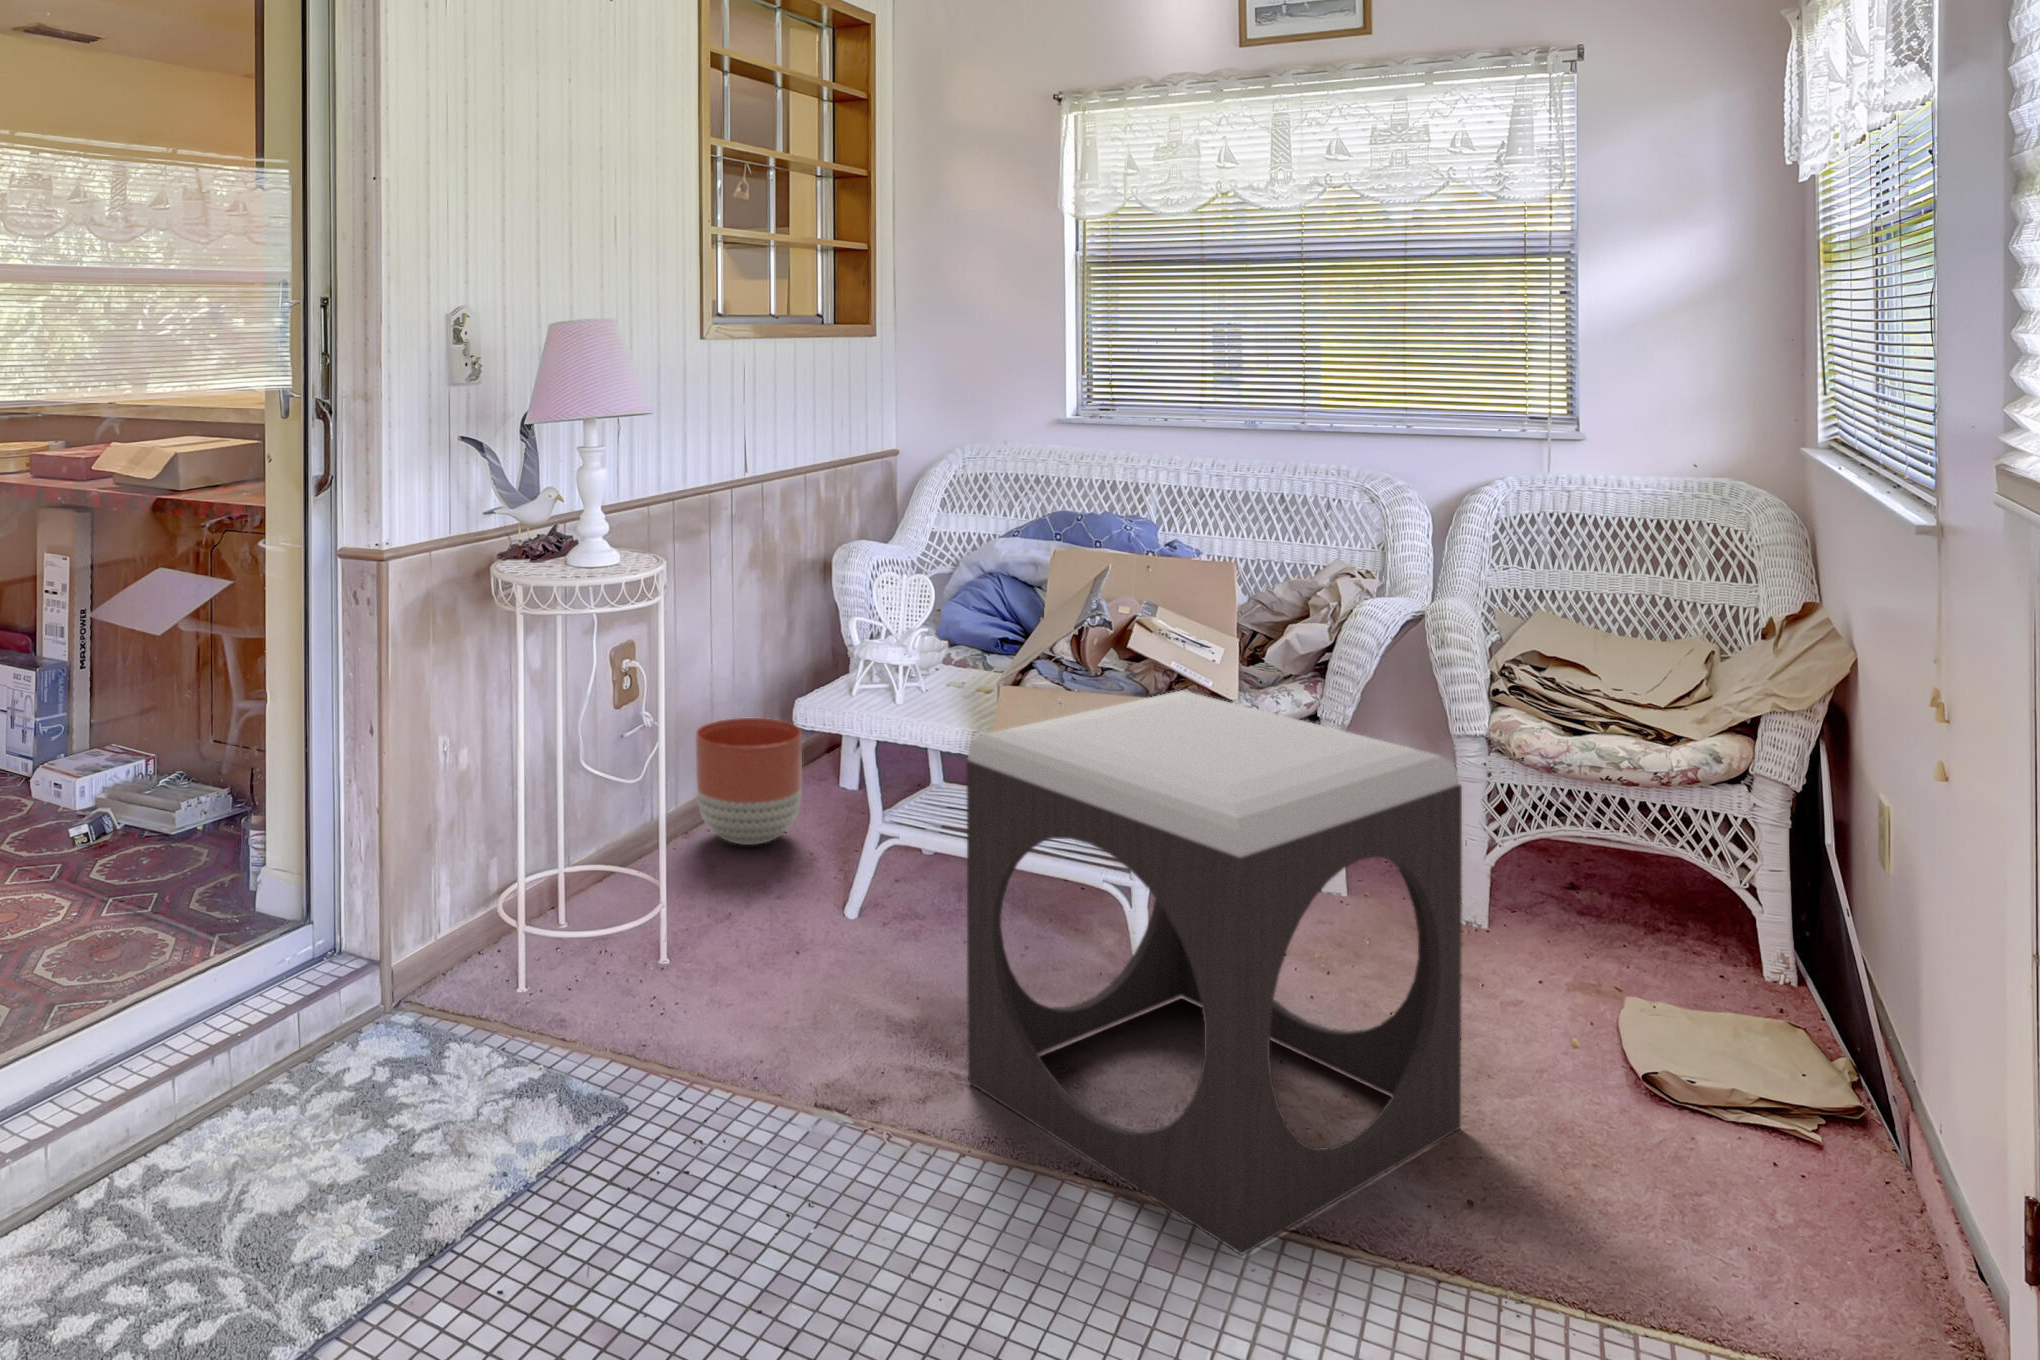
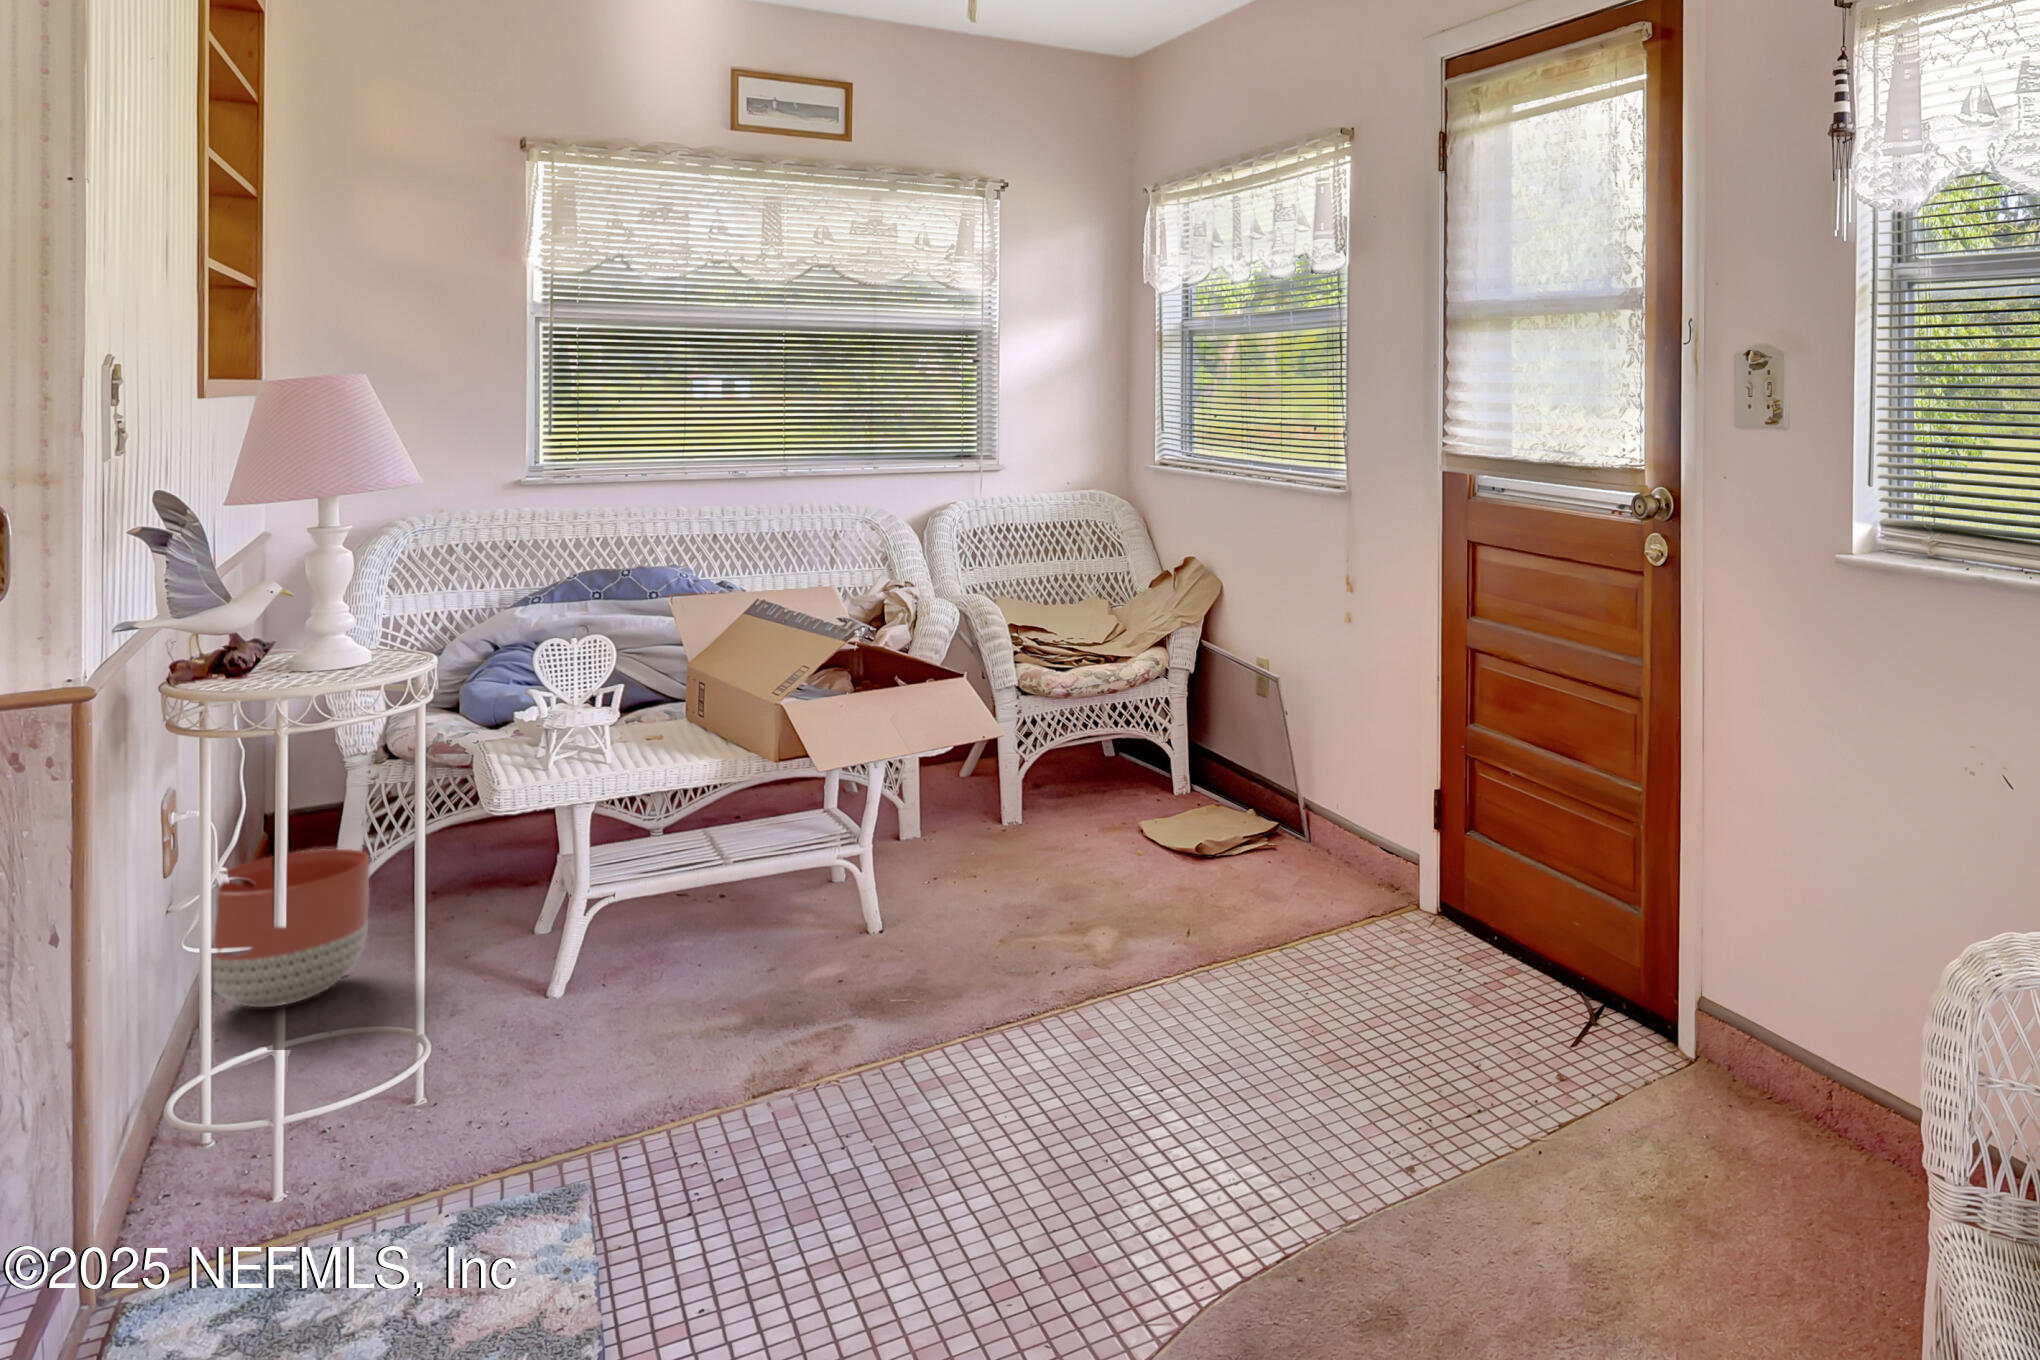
footstool: present [966,691,1462,1255] -> none [818,676,1132,1039]

